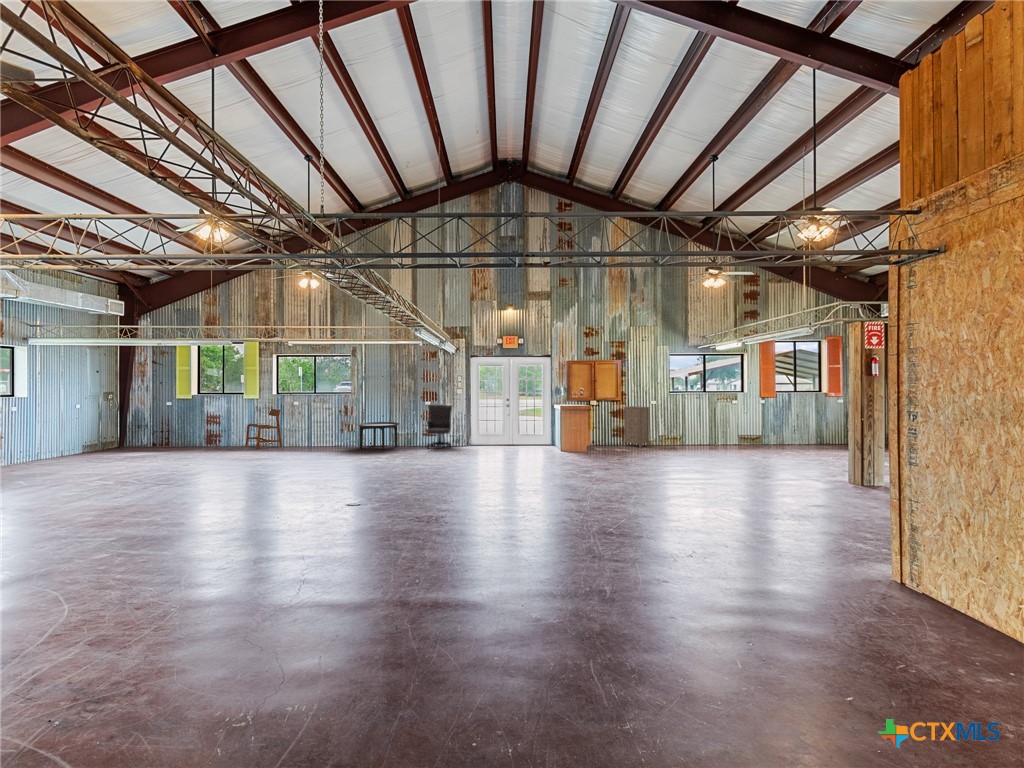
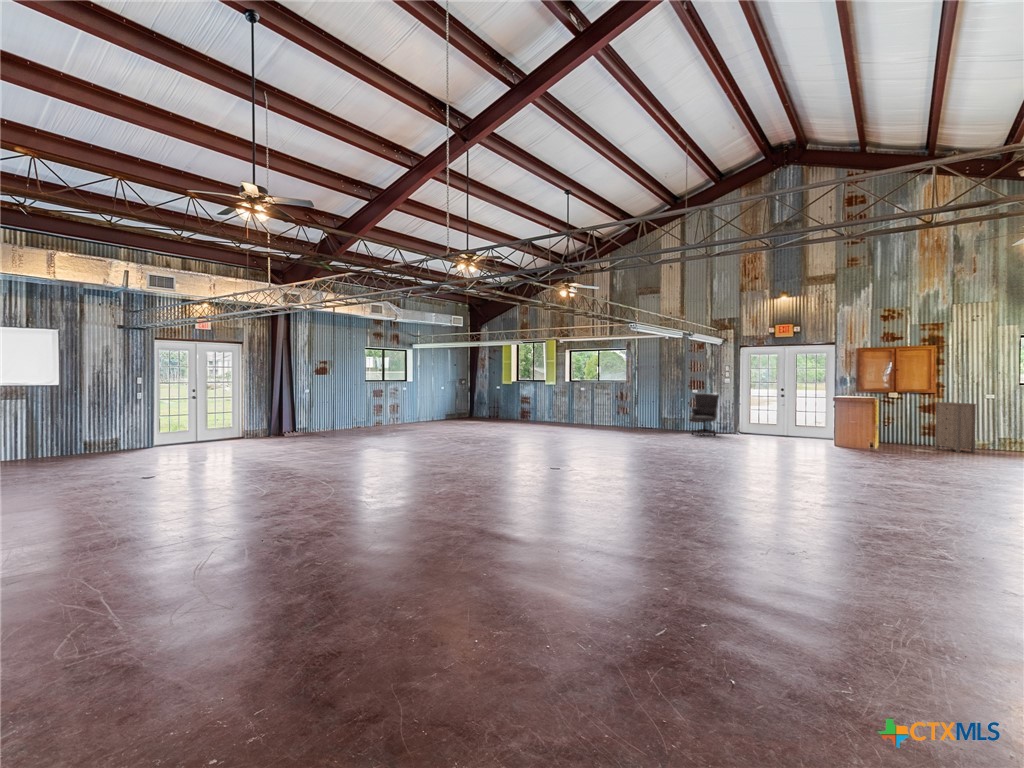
bench: present [246,409,282,449] -> none [546,393,572,425]
round table: present [358,422,400,450] -> none [629,408,667,432]

